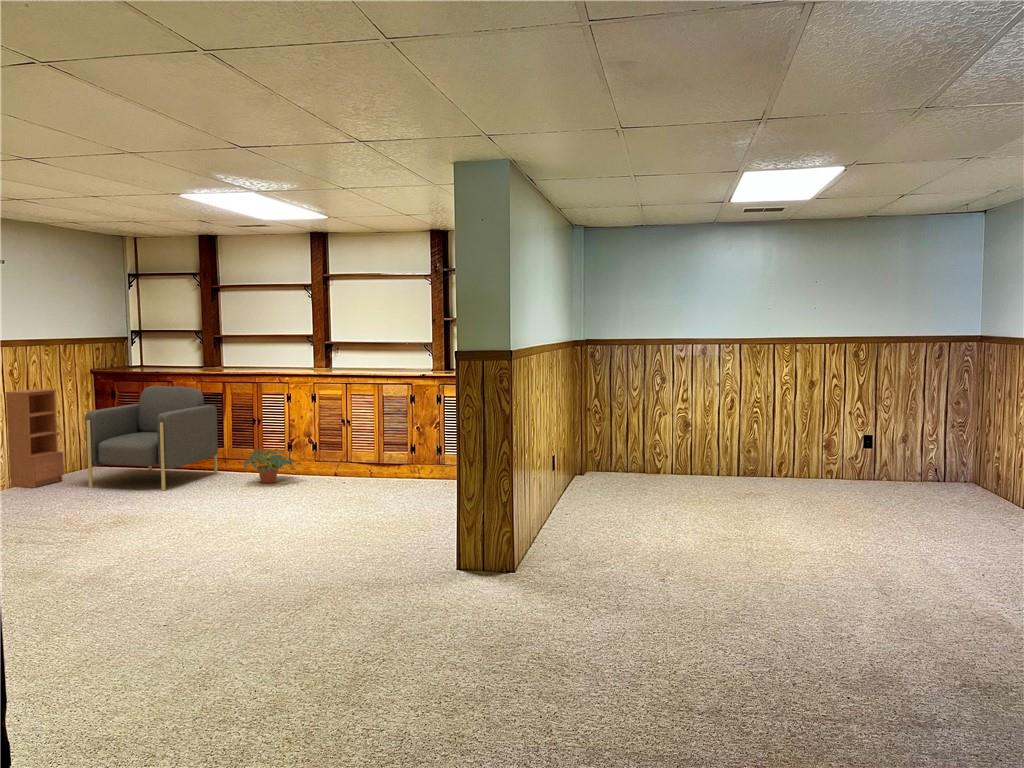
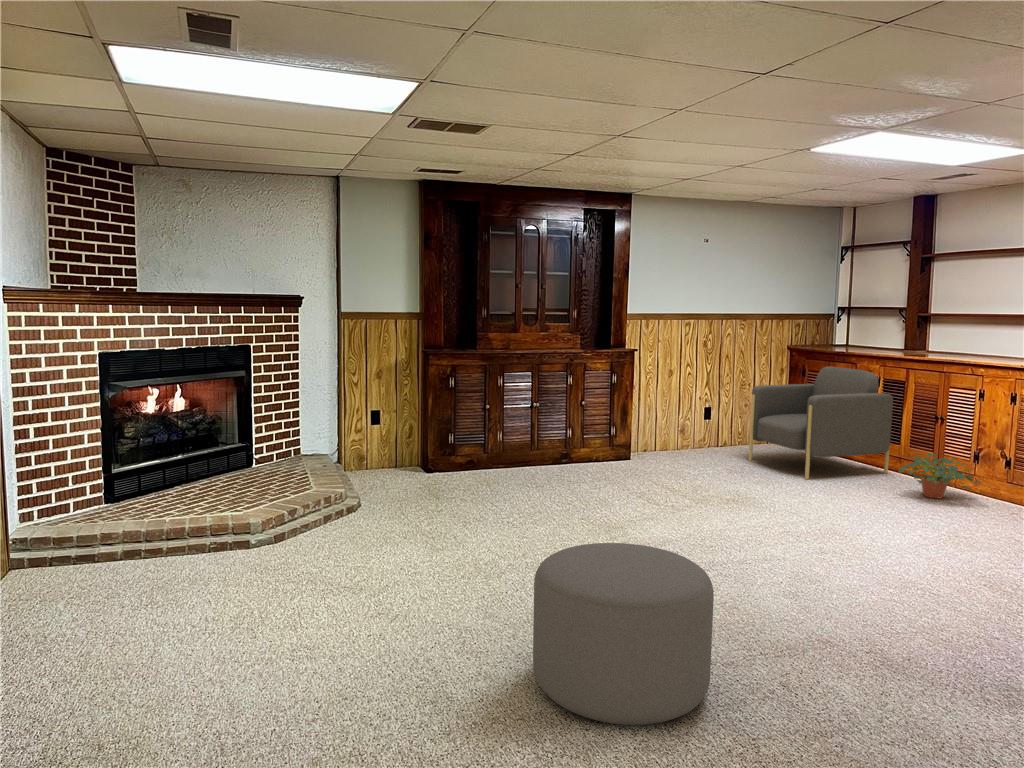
bookcase: present [6,389,64,488] -> none [694,360,739,452]
ottoman: none [161,540,316,682] -> present [533,543,714,725]

